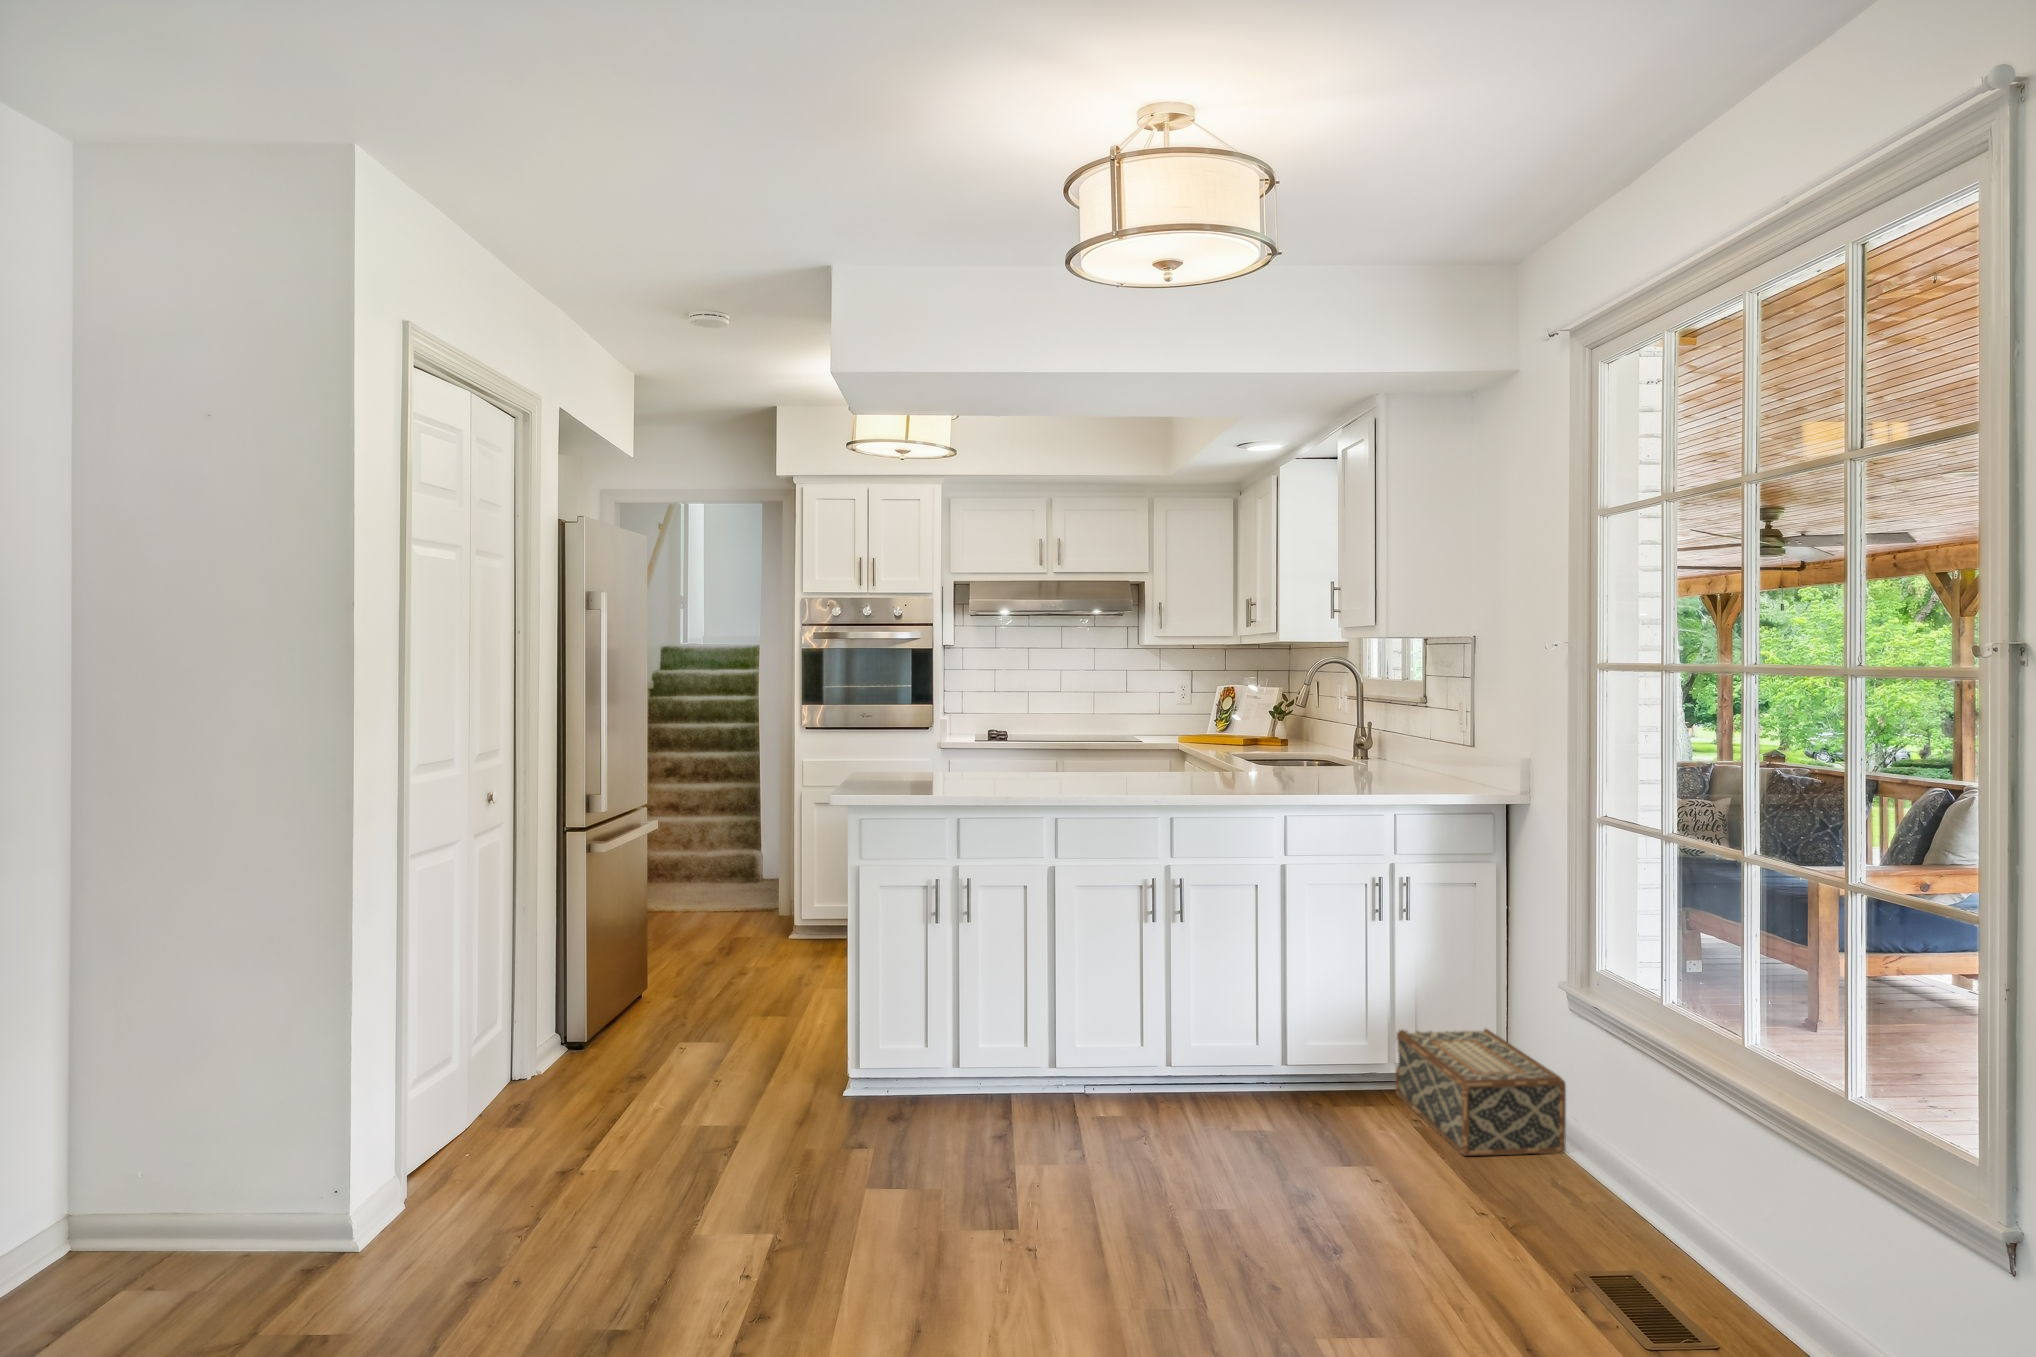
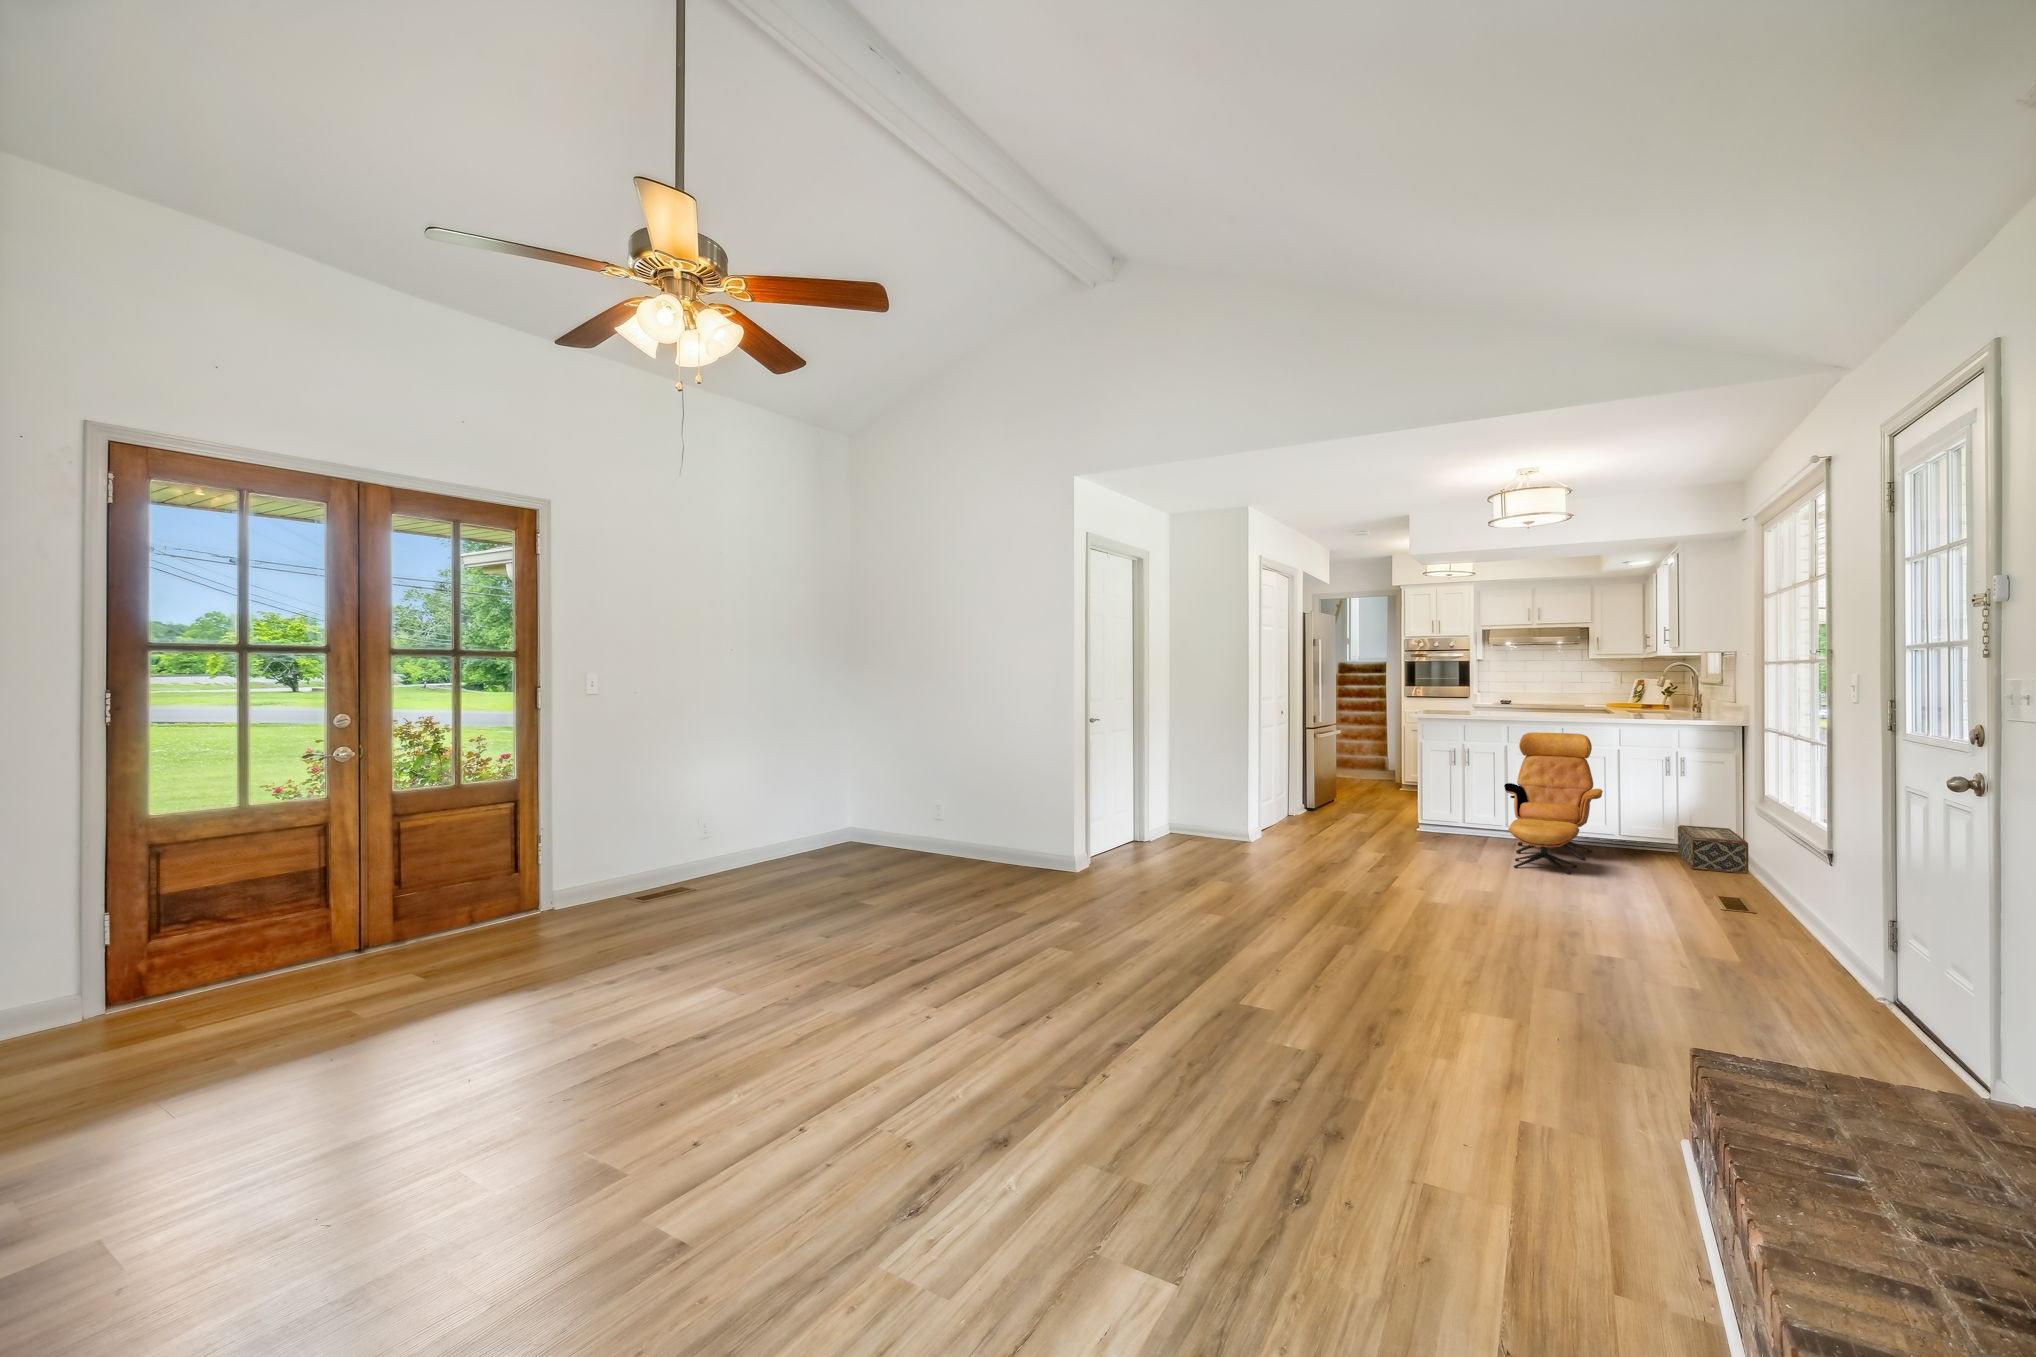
armchair: none [1066,830,1281,1253] -> present [1504,732,1603,874]

